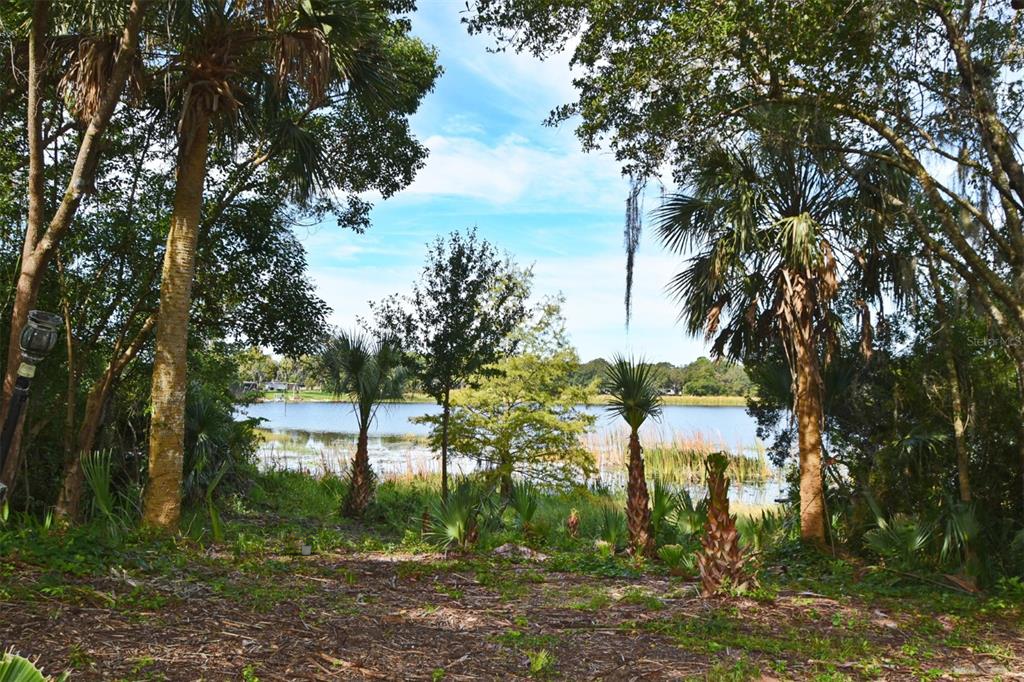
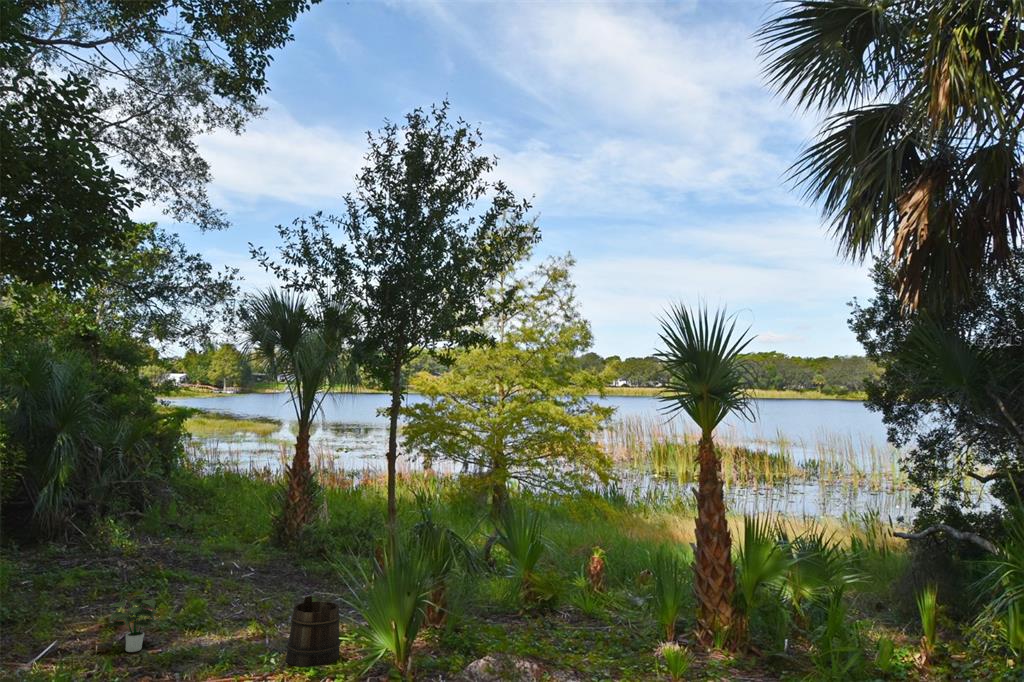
bucket: none [397,522,426,557] -> present [286,596,340,667]

